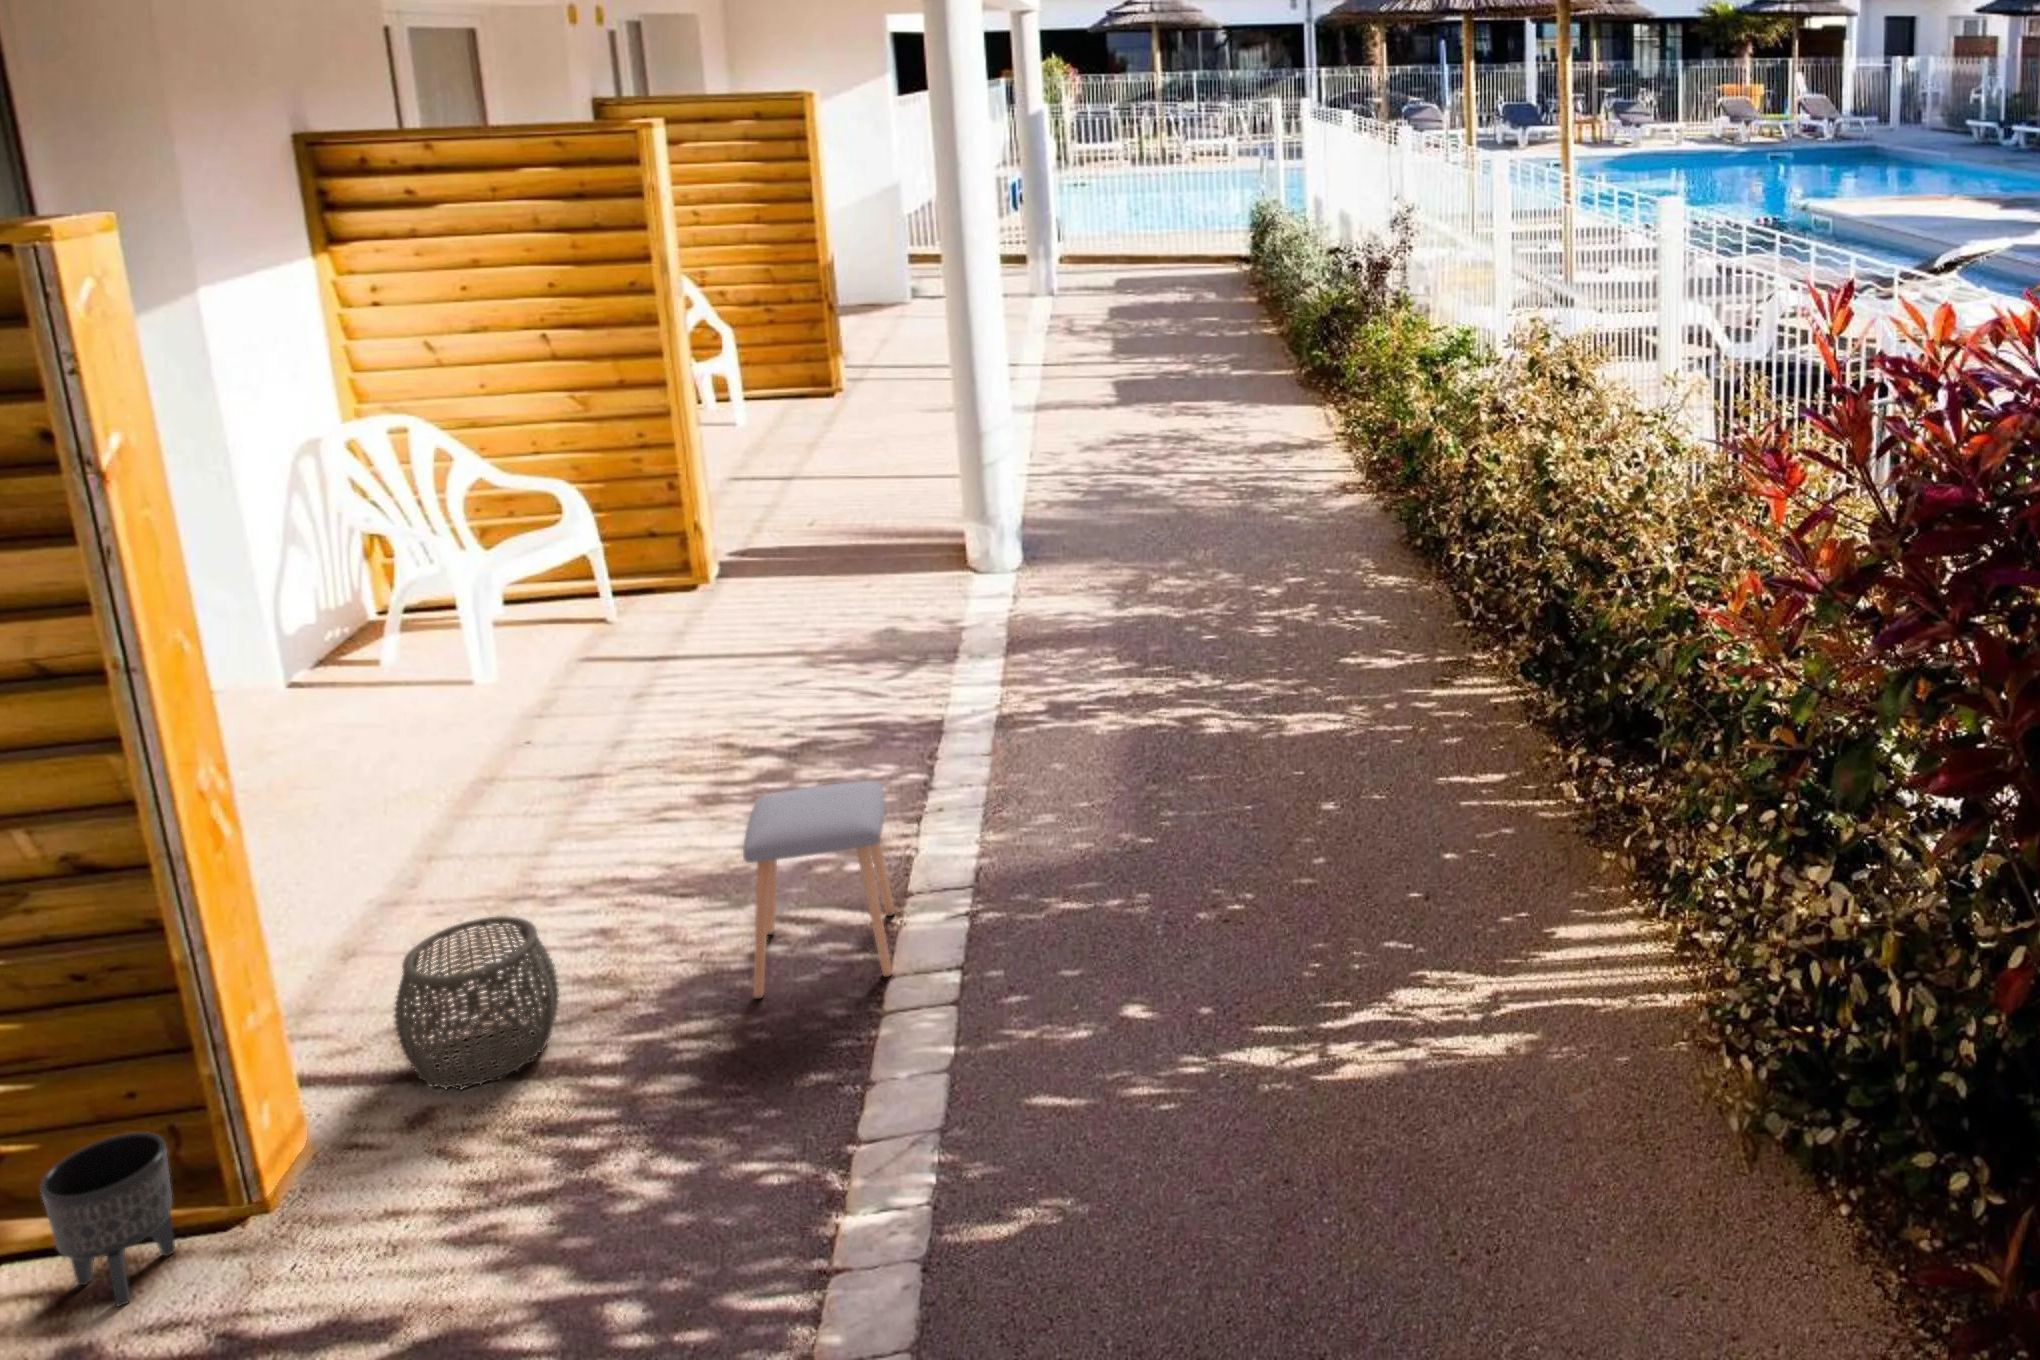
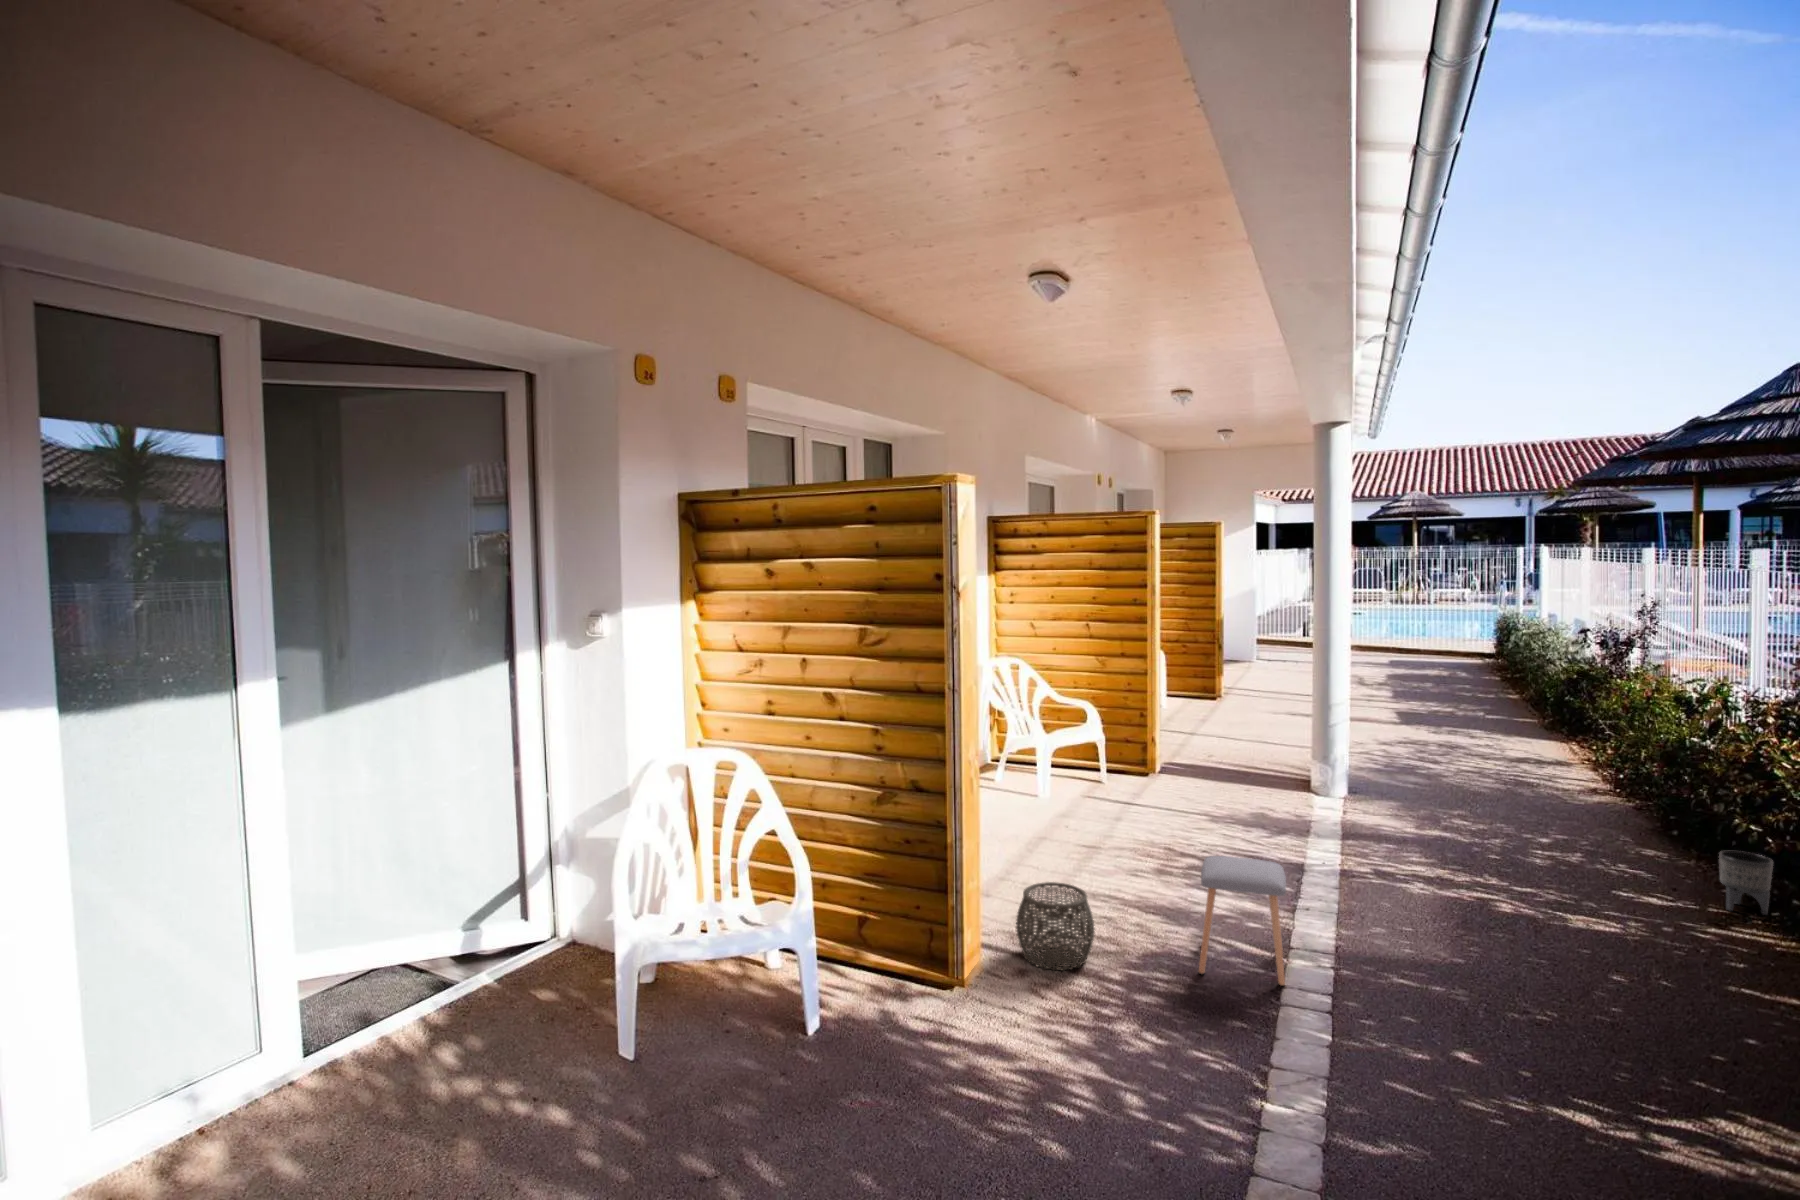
planter: present [40,1132,175,1306] -> present [1719,851,1773,915]

